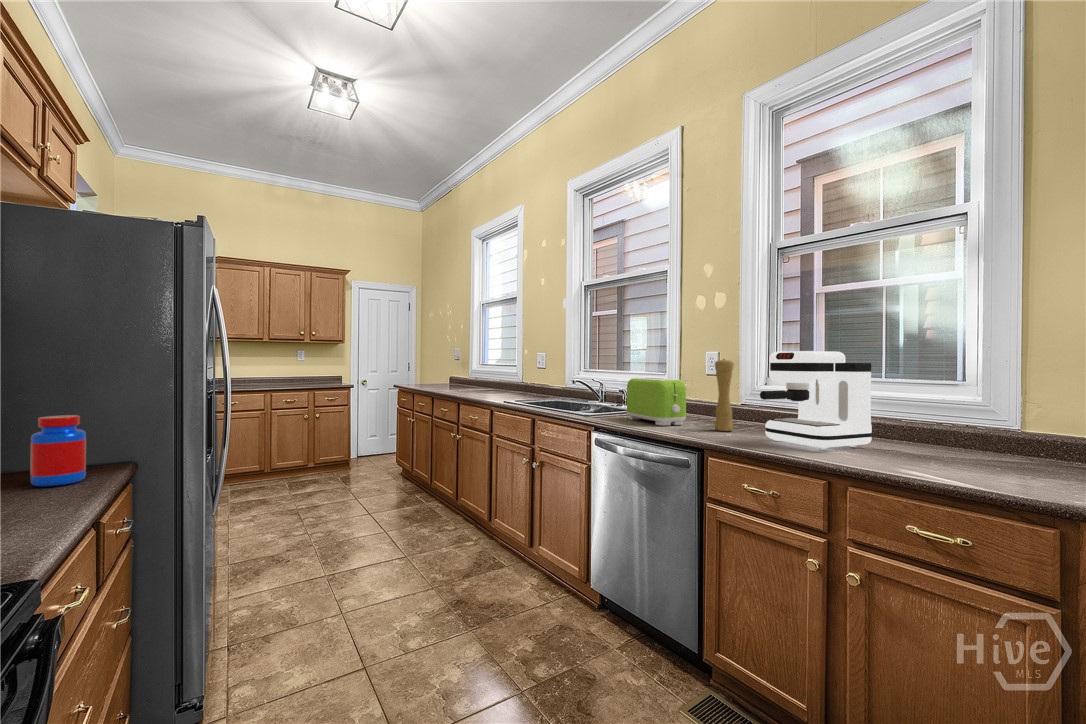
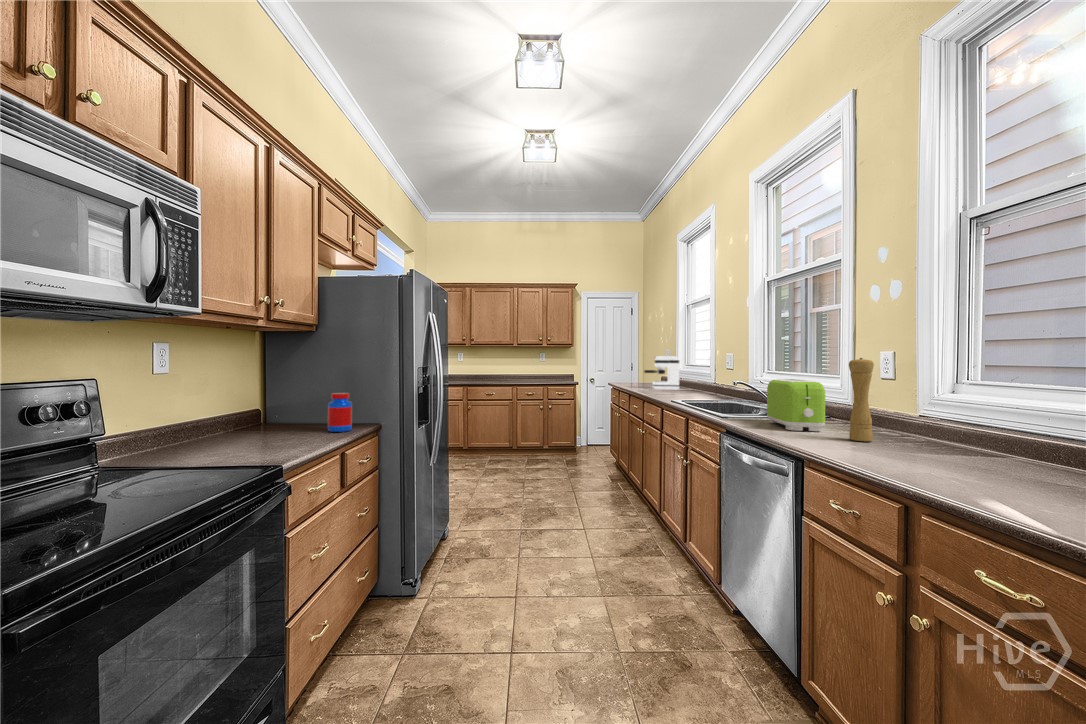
coffee maker: present [760,351,872,450] -> present [644,356,679,390]

